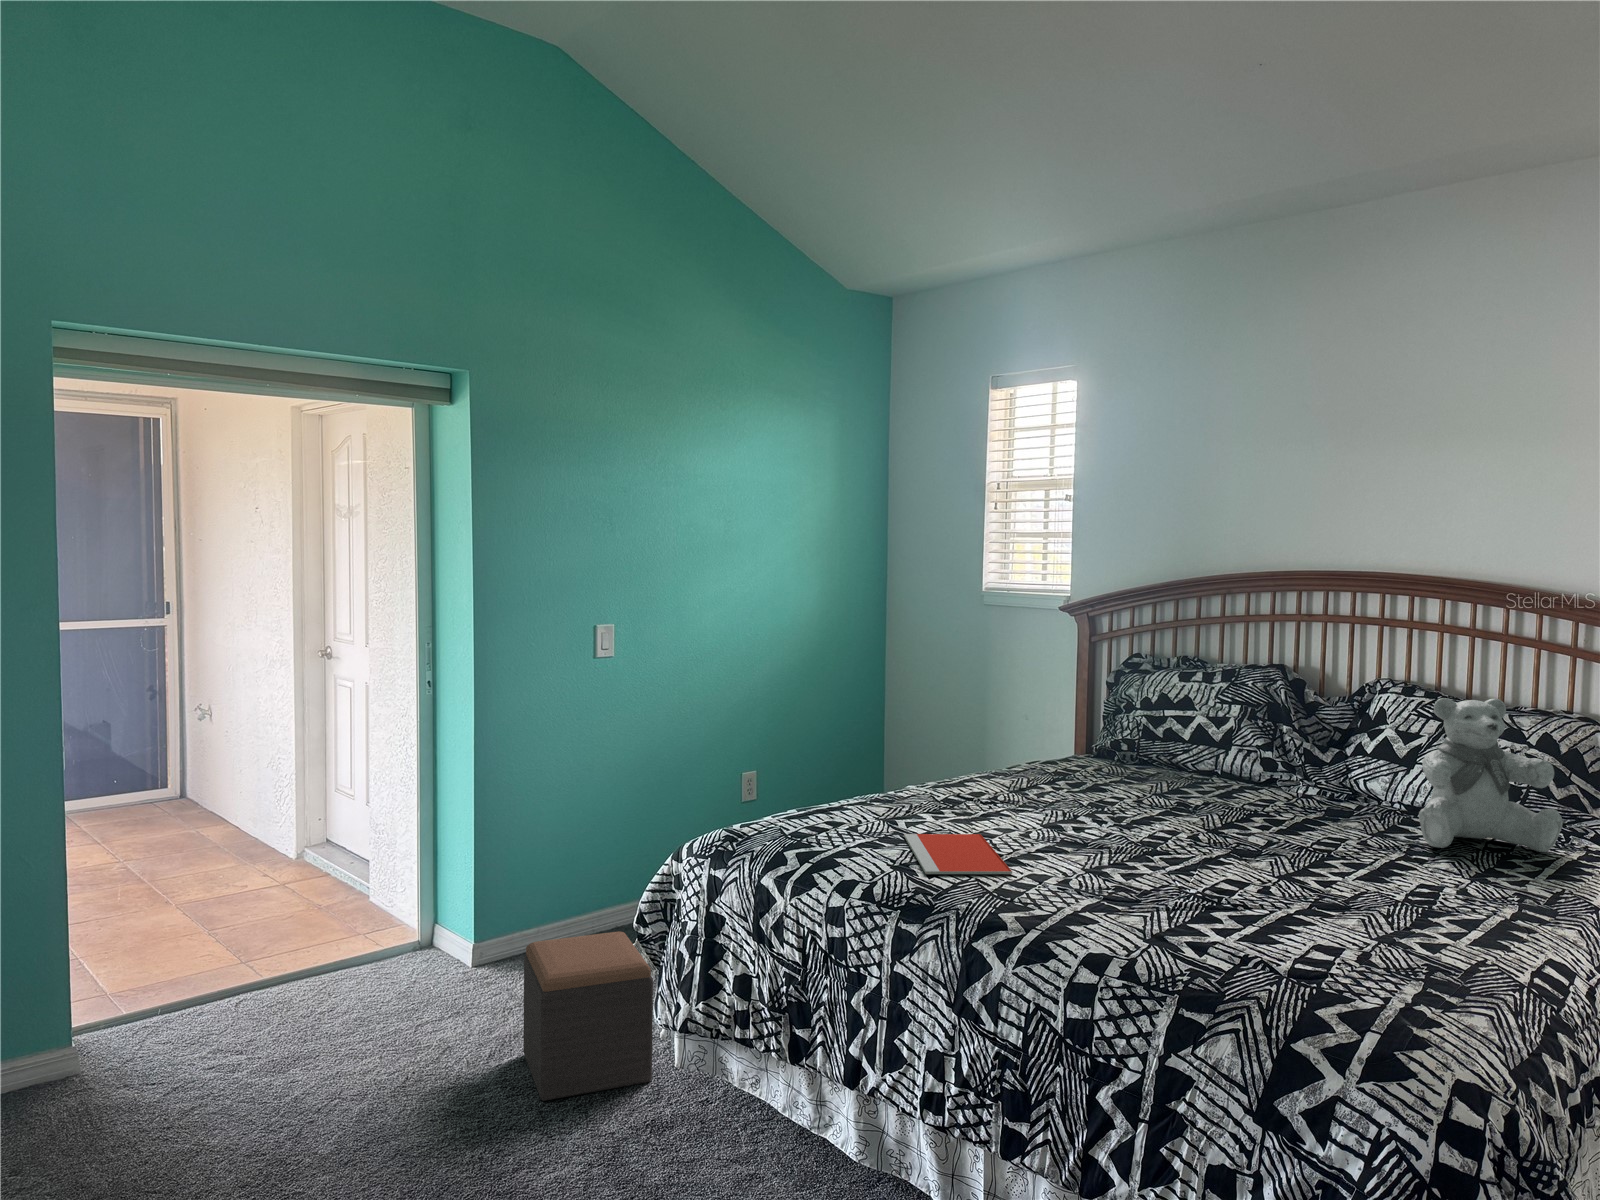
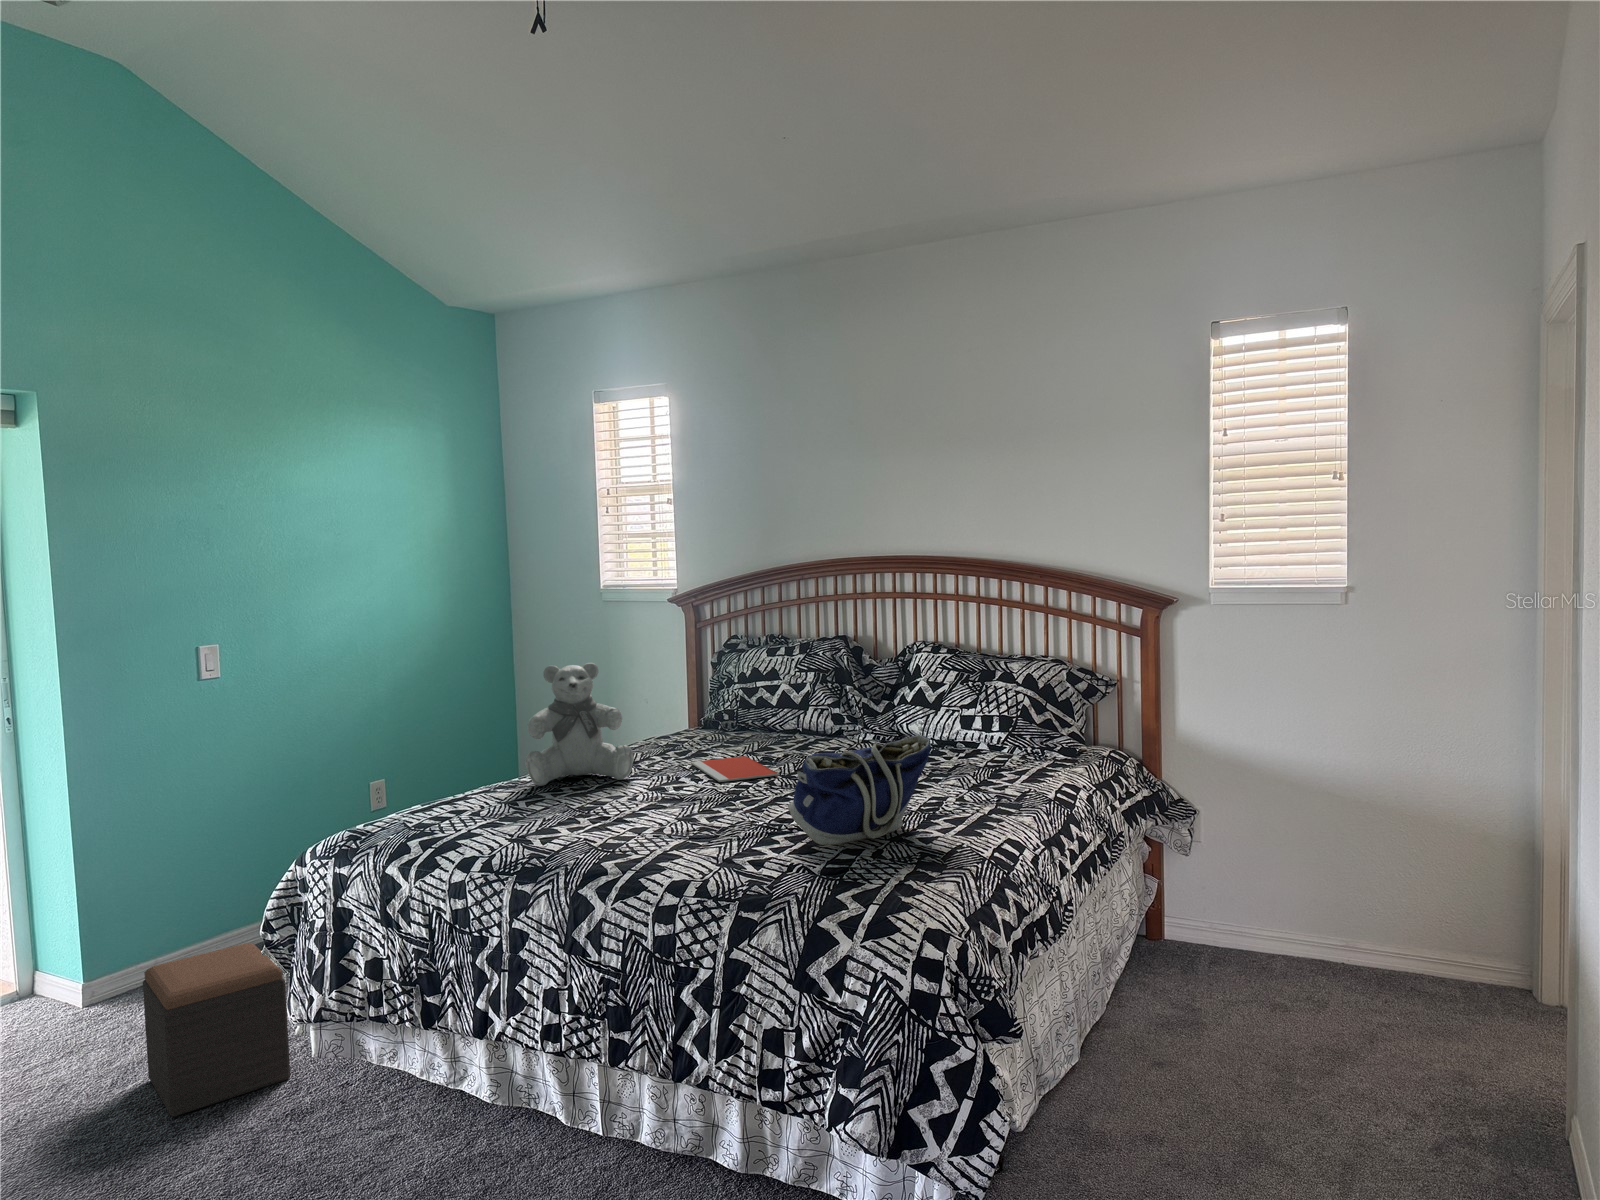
teddy bear: present [1419,698,1563,852] -> present [525,663,634,786]
tote bag: none [1235,806,1439,934] -> present [788,735,931,845]
notebook: present [904,834,1012,874] -> present [691,756,779,782]

